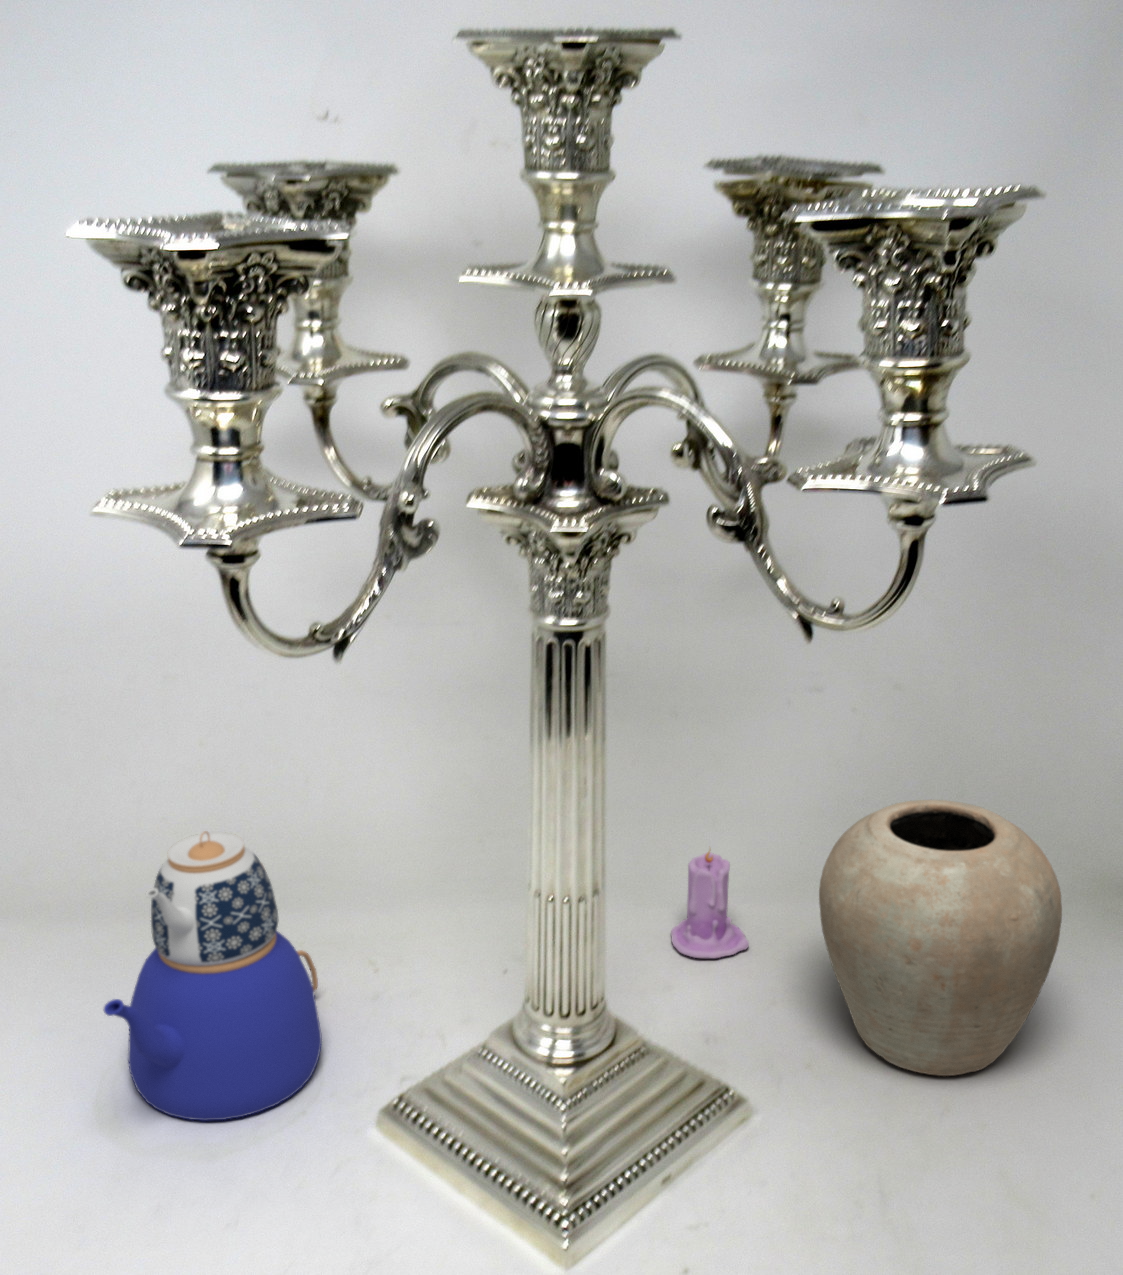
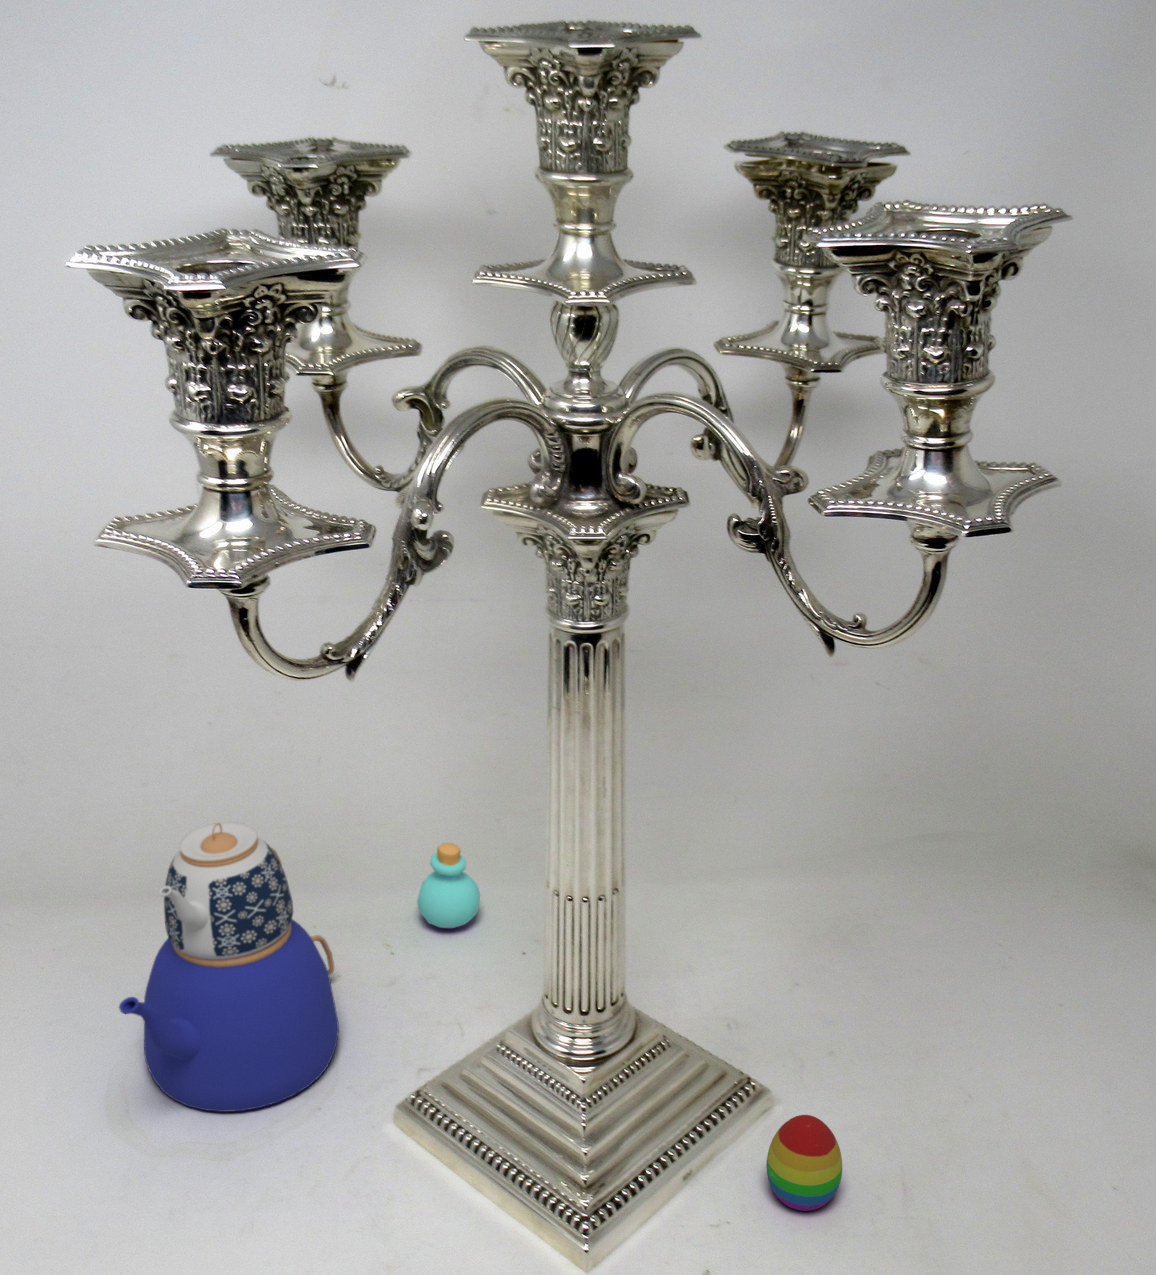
vase: present [819,800,1062,1076] -> none [846,785,1094,1066]
candle: present [671,851,749,958] -> none [696,825,776,938]
perfume bottle: none [400,865,461,949] -> present [417,843,480,928]
decorative egg: none [747,1116,822,1214] -> present [767,1115,842,1211]

